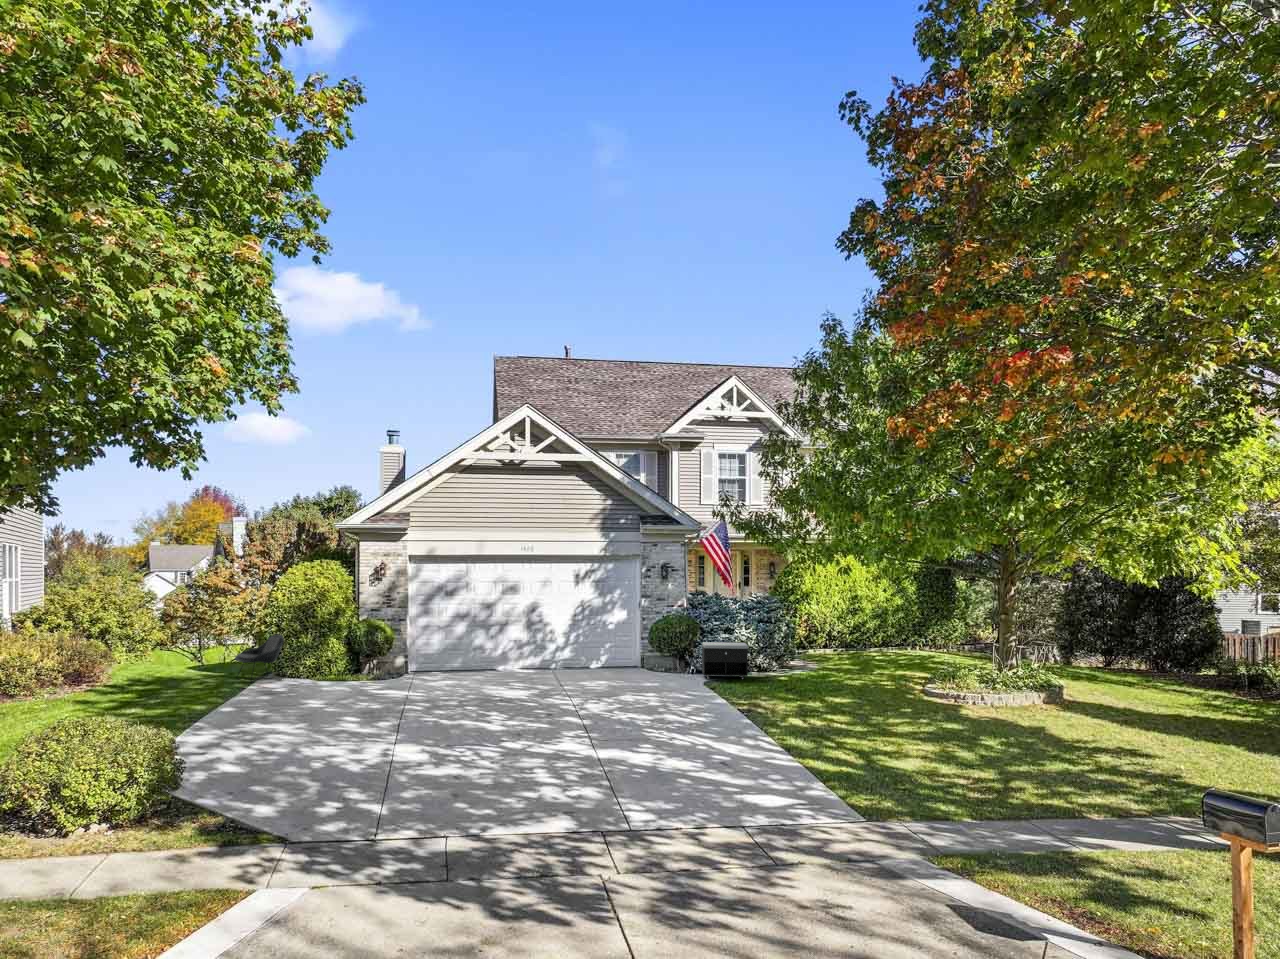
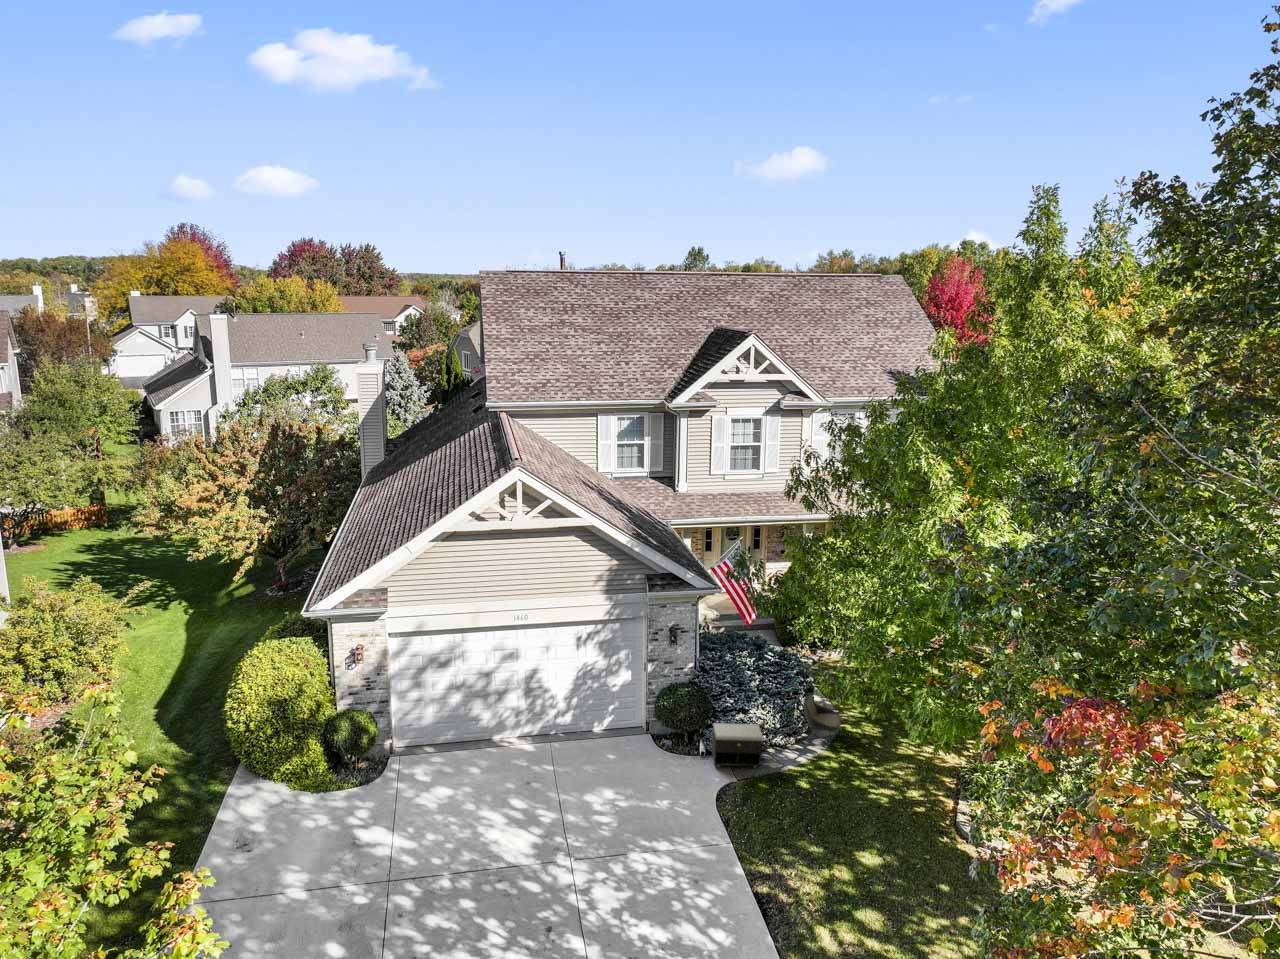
lounge chair: present [235,635,284,683] -> present [803,696,841,749]

